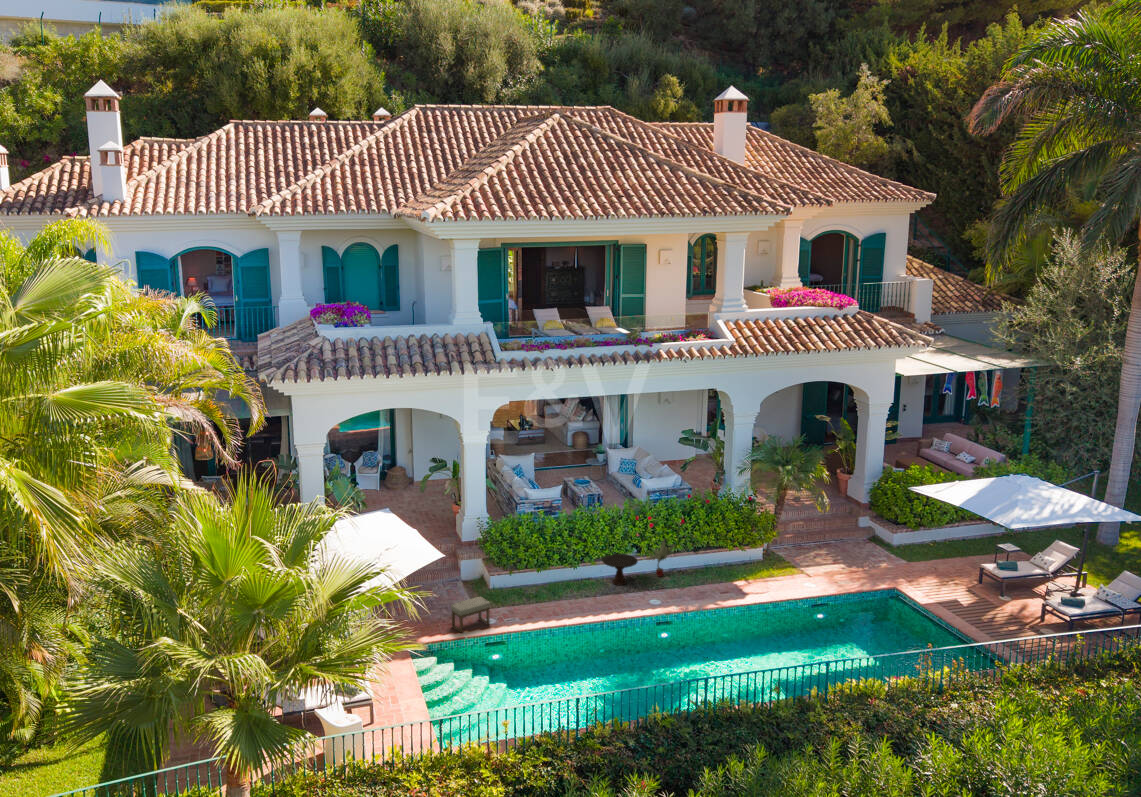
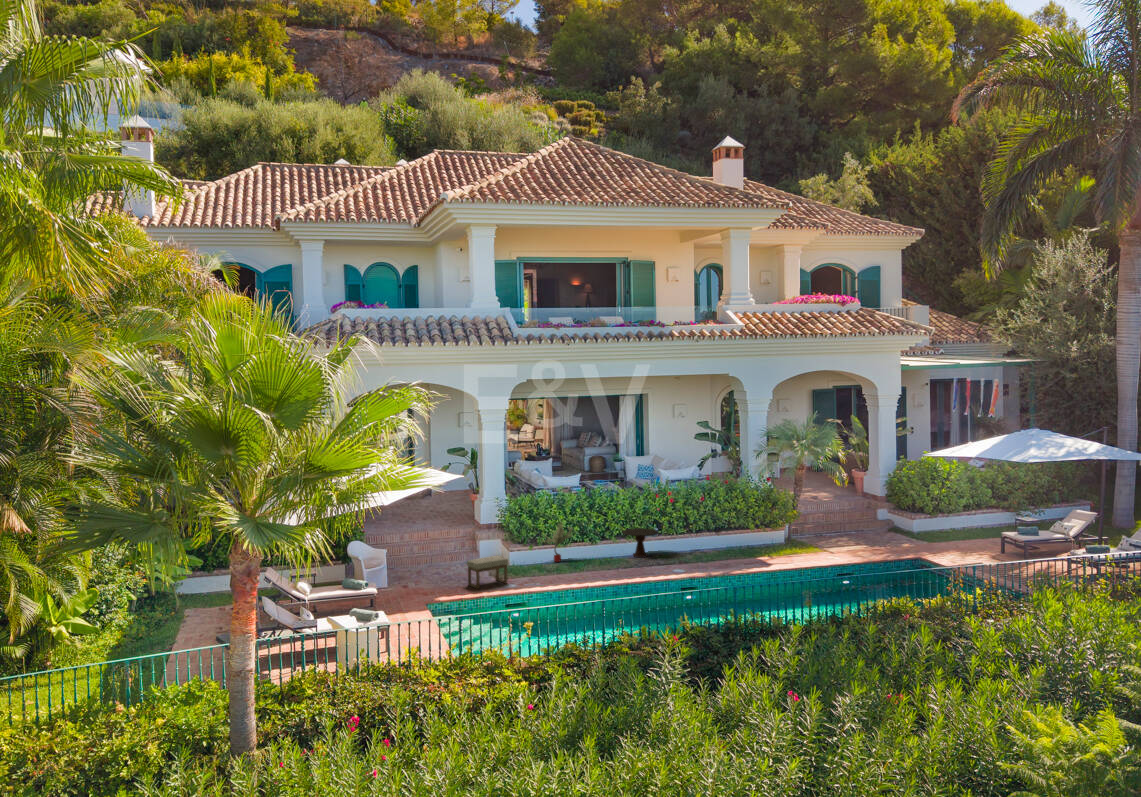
potted tree: present [647,539,674,577] -> present [543,524,572,562]

